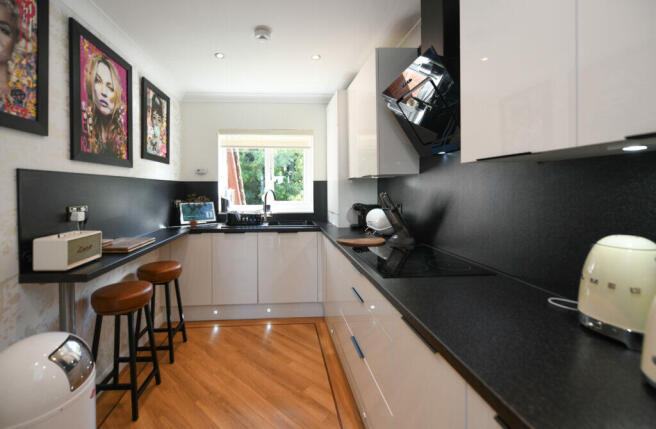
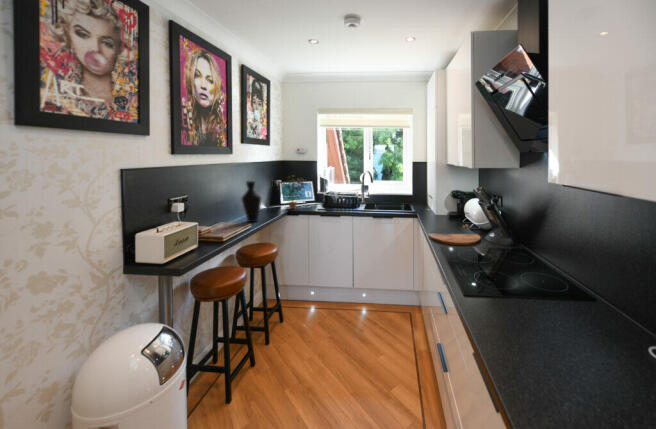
vase: none [143,195,166,237] -> present [241,181,262,222]

